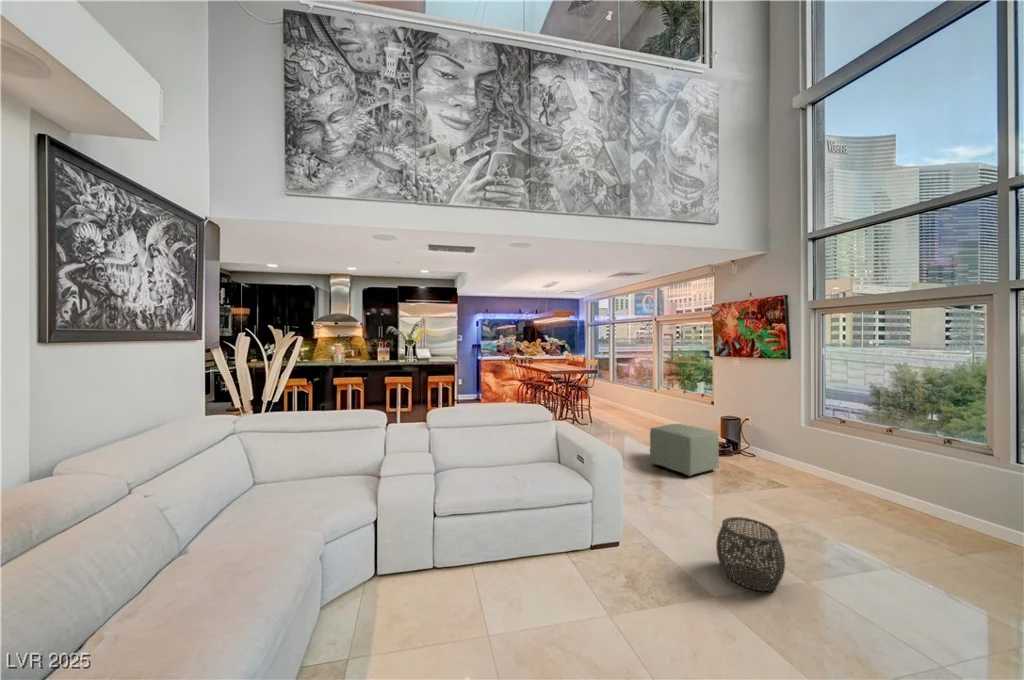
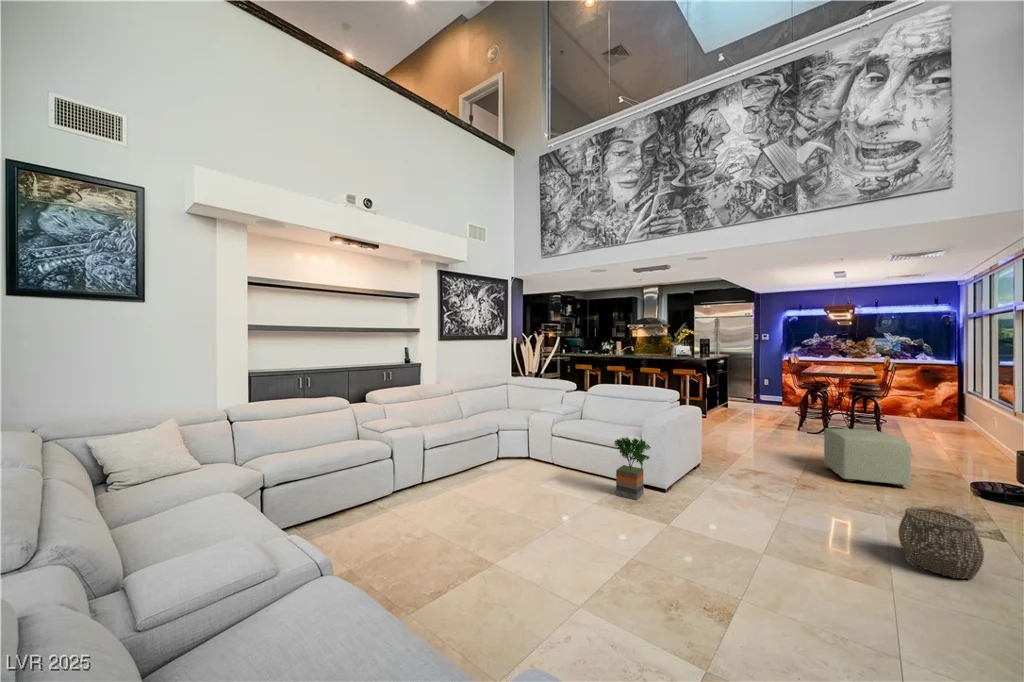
potted tree: none [619,509,699,627] -> present [615,437,650,500]
woven basket: present [716,517,785,591] -> present [898,507,984,579]

